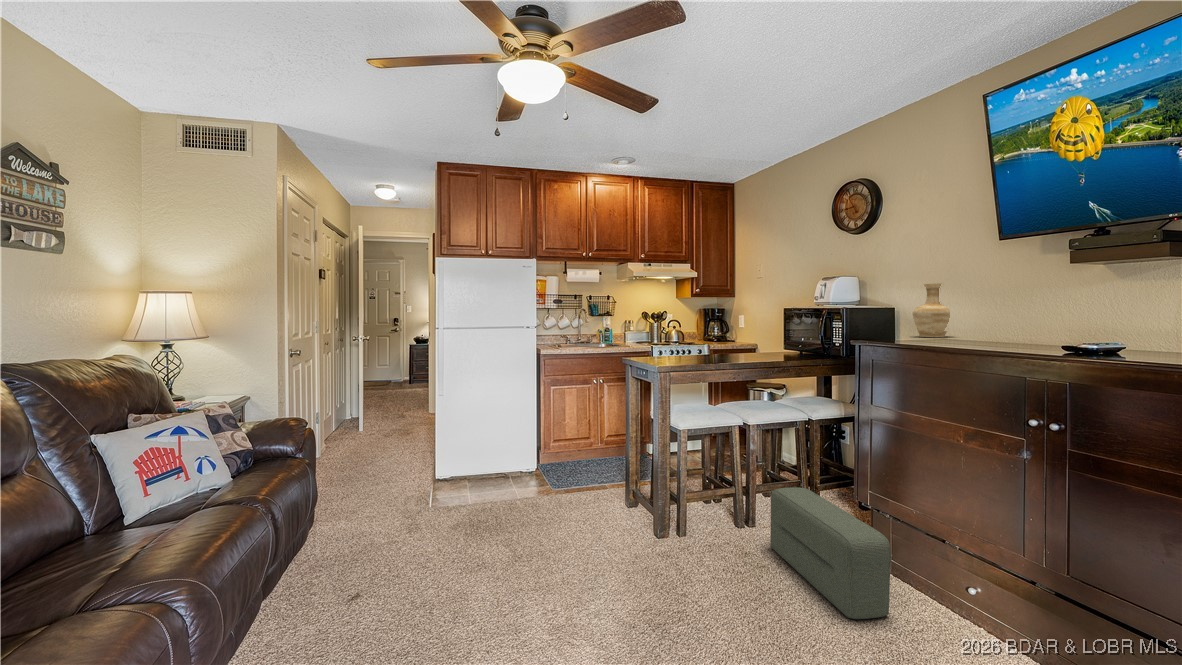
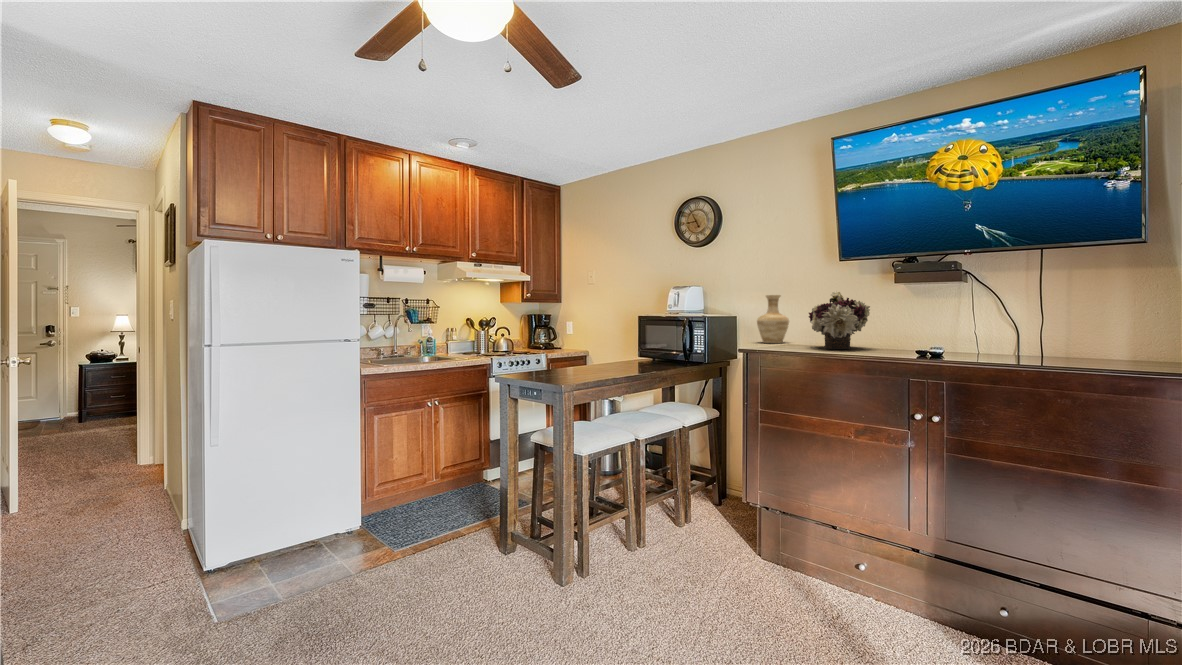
flower arrangement: none [952,277,1028,343] -> present [809,291,870,349]
pouf: present [770,487,891,619] -> none [672,502,816,639]

